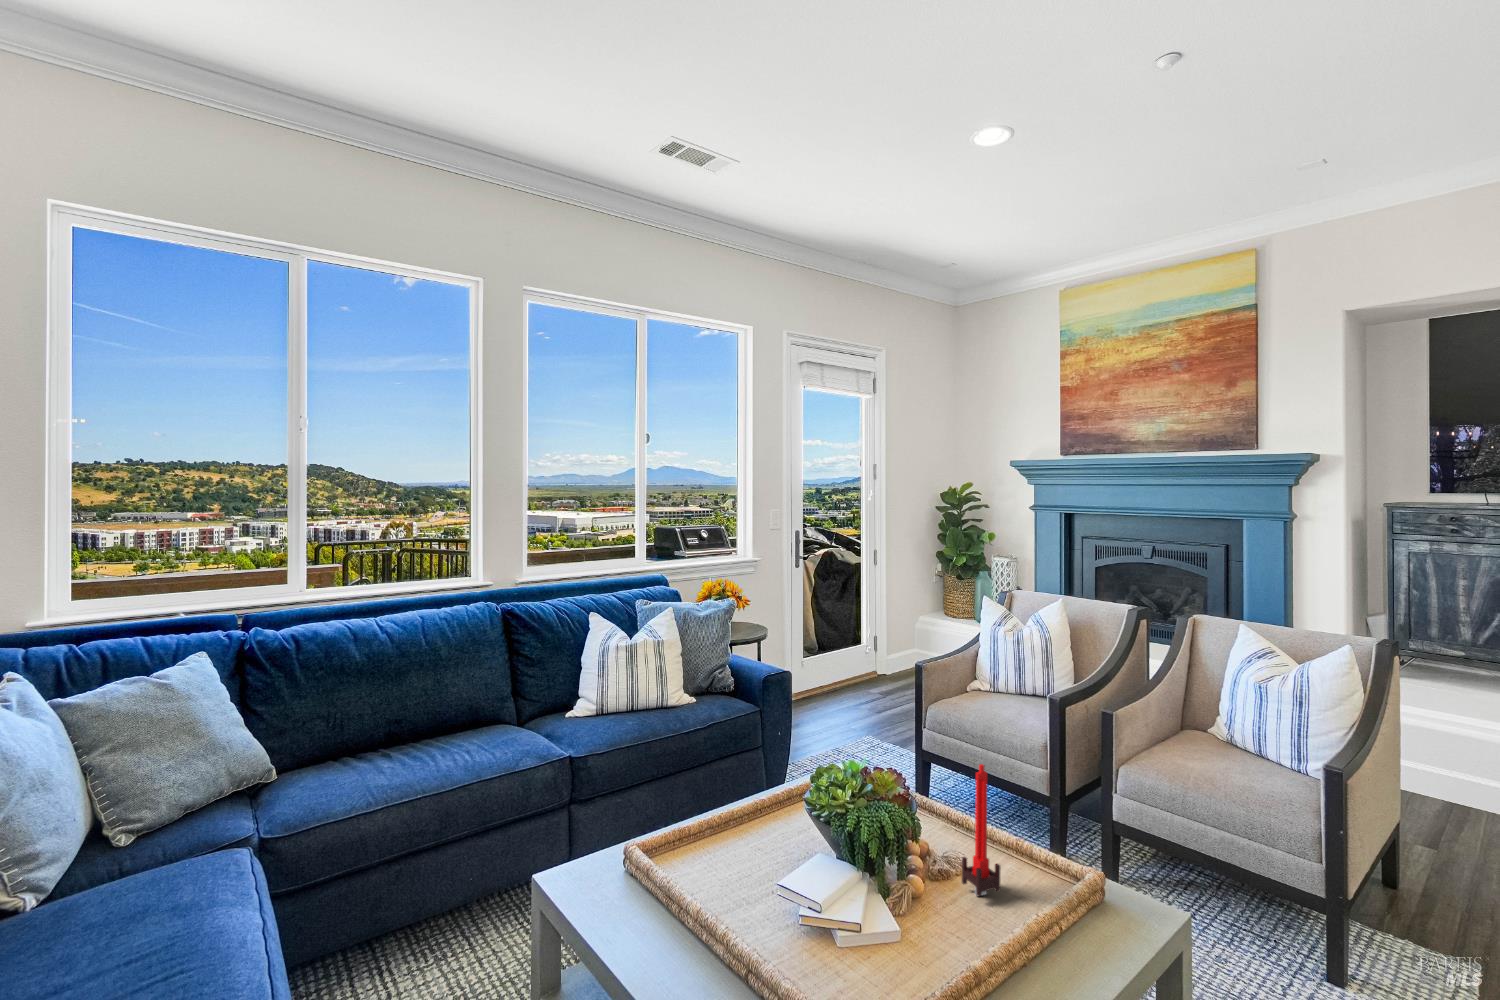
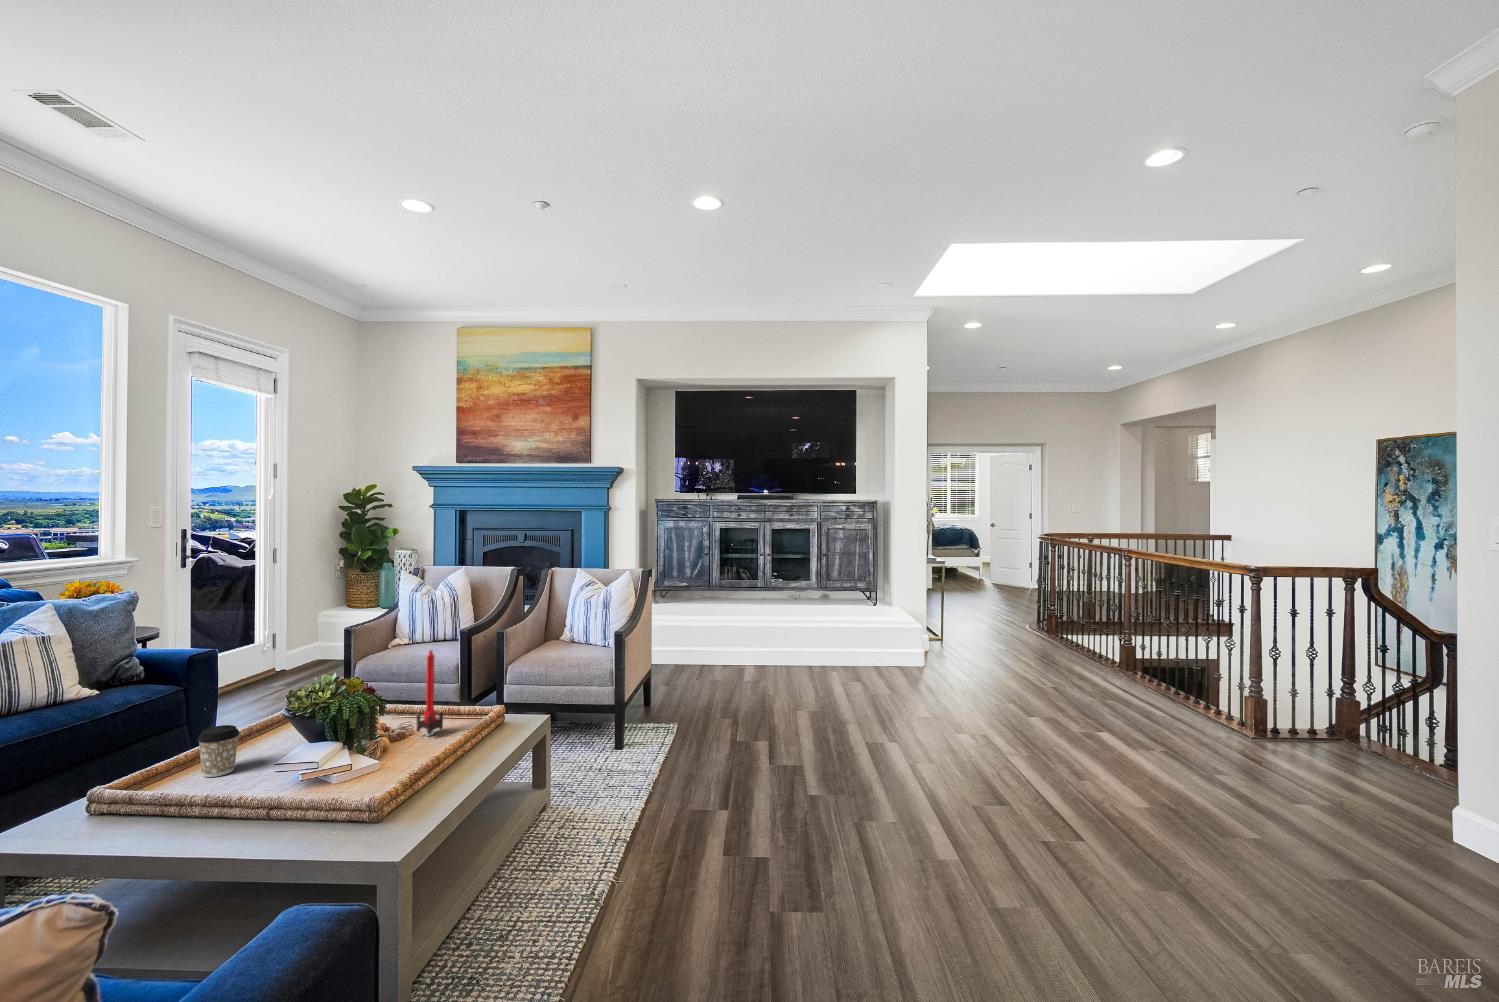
coffee cup: none [708,808,749,875] -> present [198,725,239,777]

